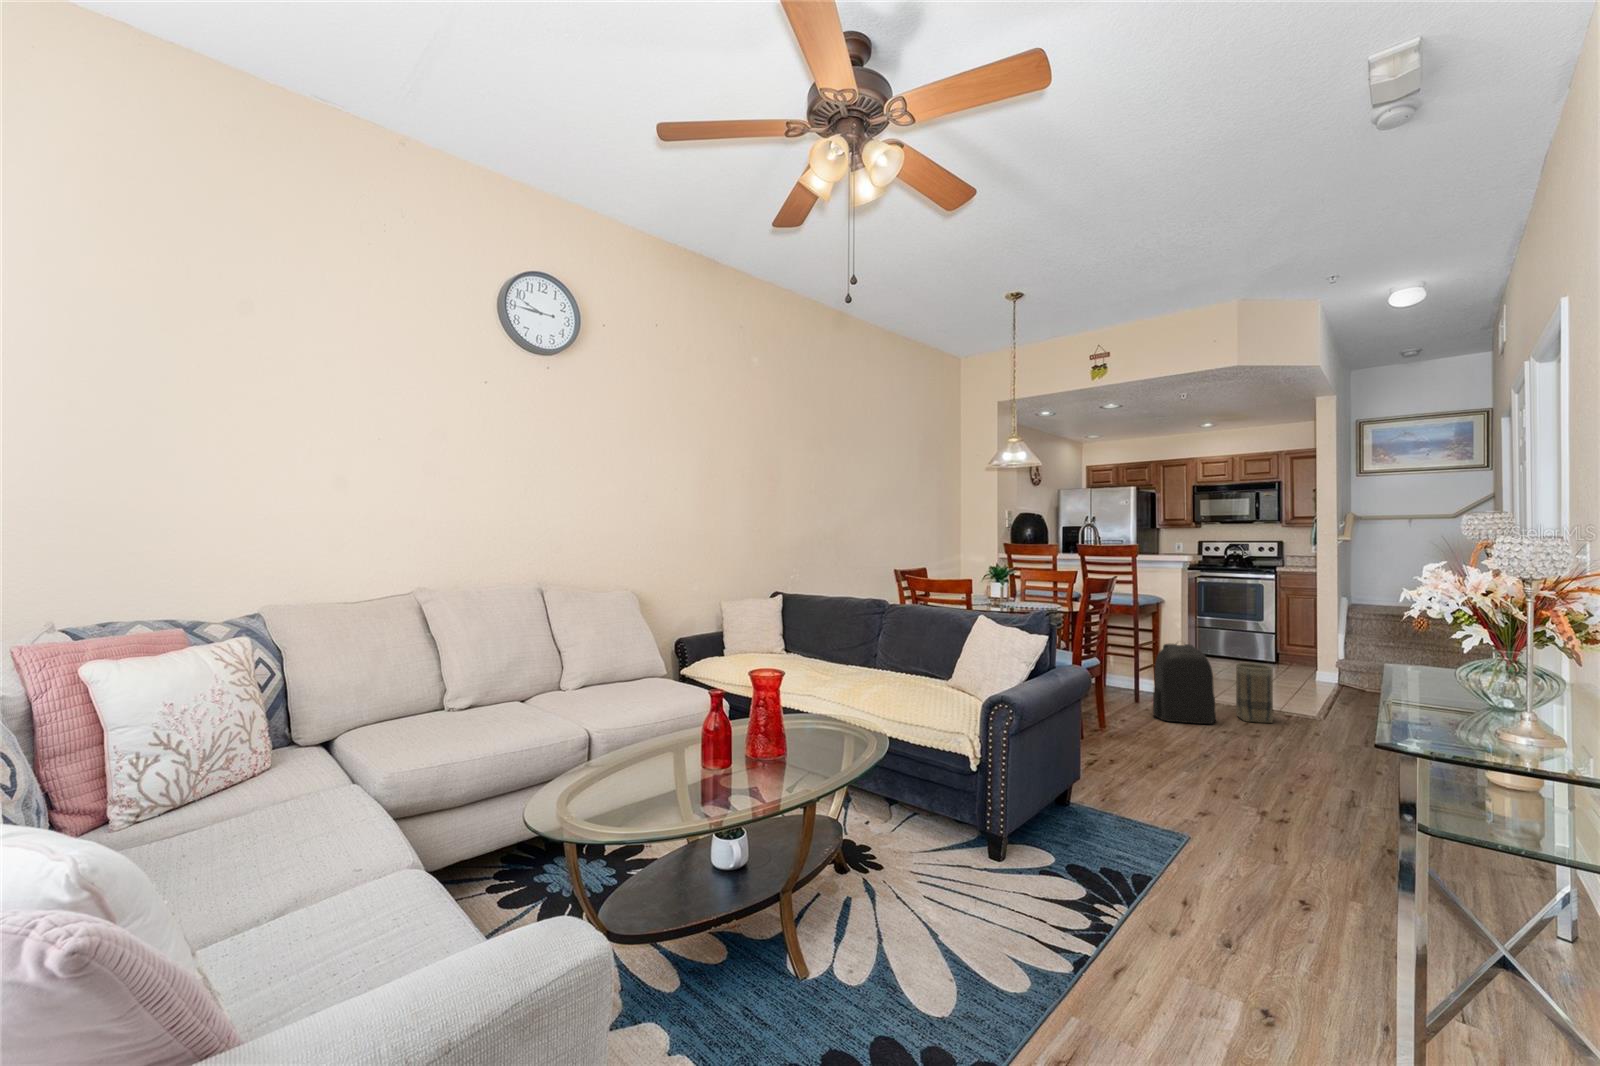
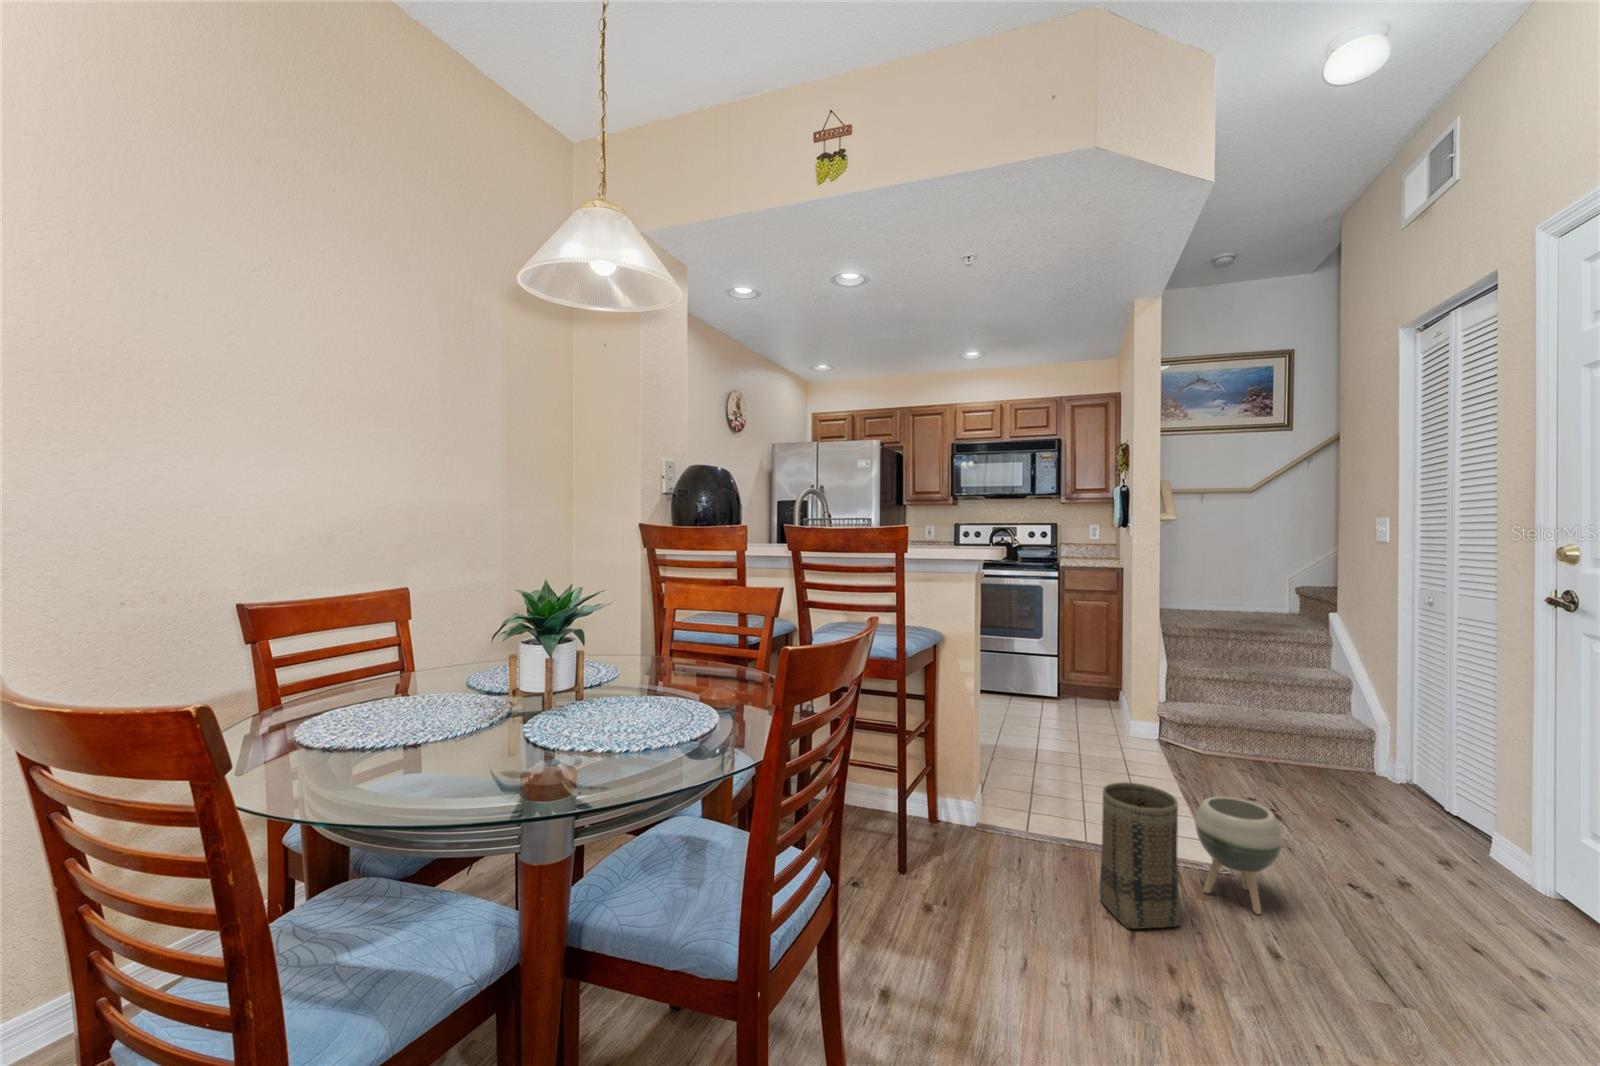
backpack: present [1153,644,1216,724] -> none [943,755,1080,974]
planter: none [1292,676,1336,725] -> present [1195,796,1282,914]

